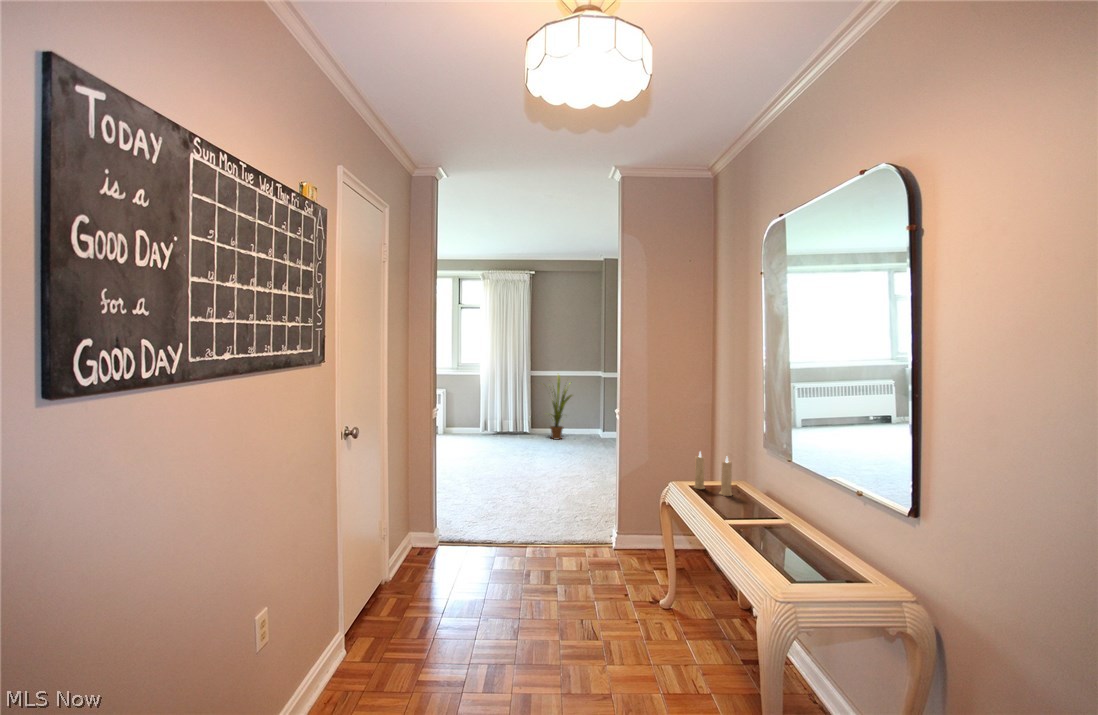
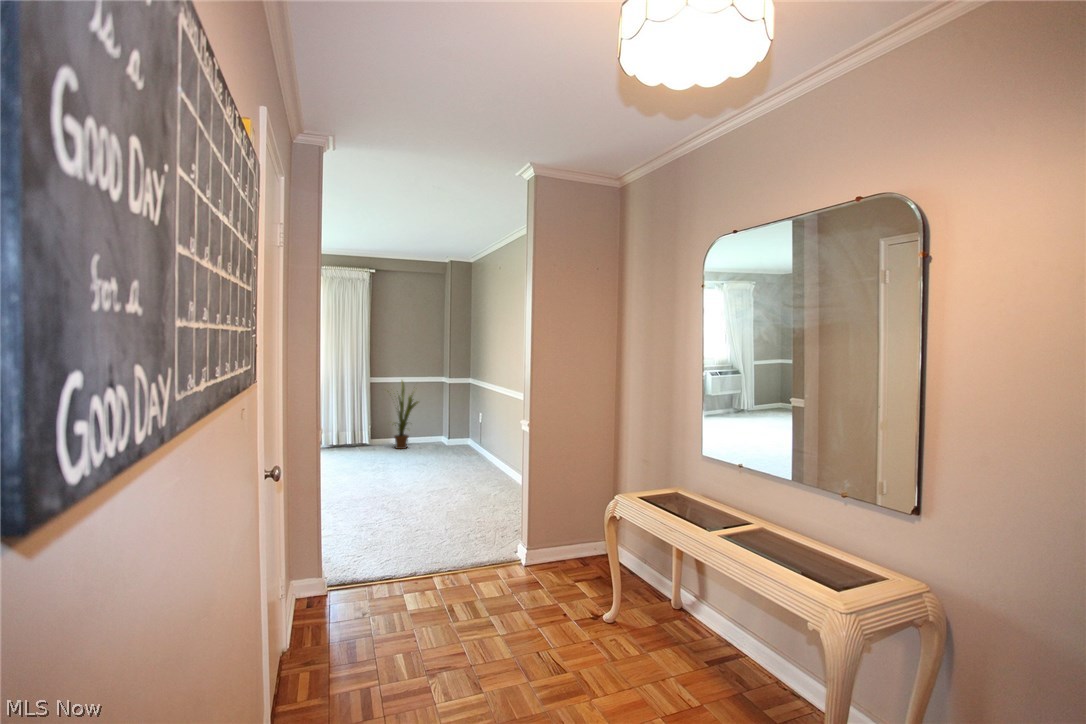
candle: present [694,452,732,496] -> none [637,458,679,502]

